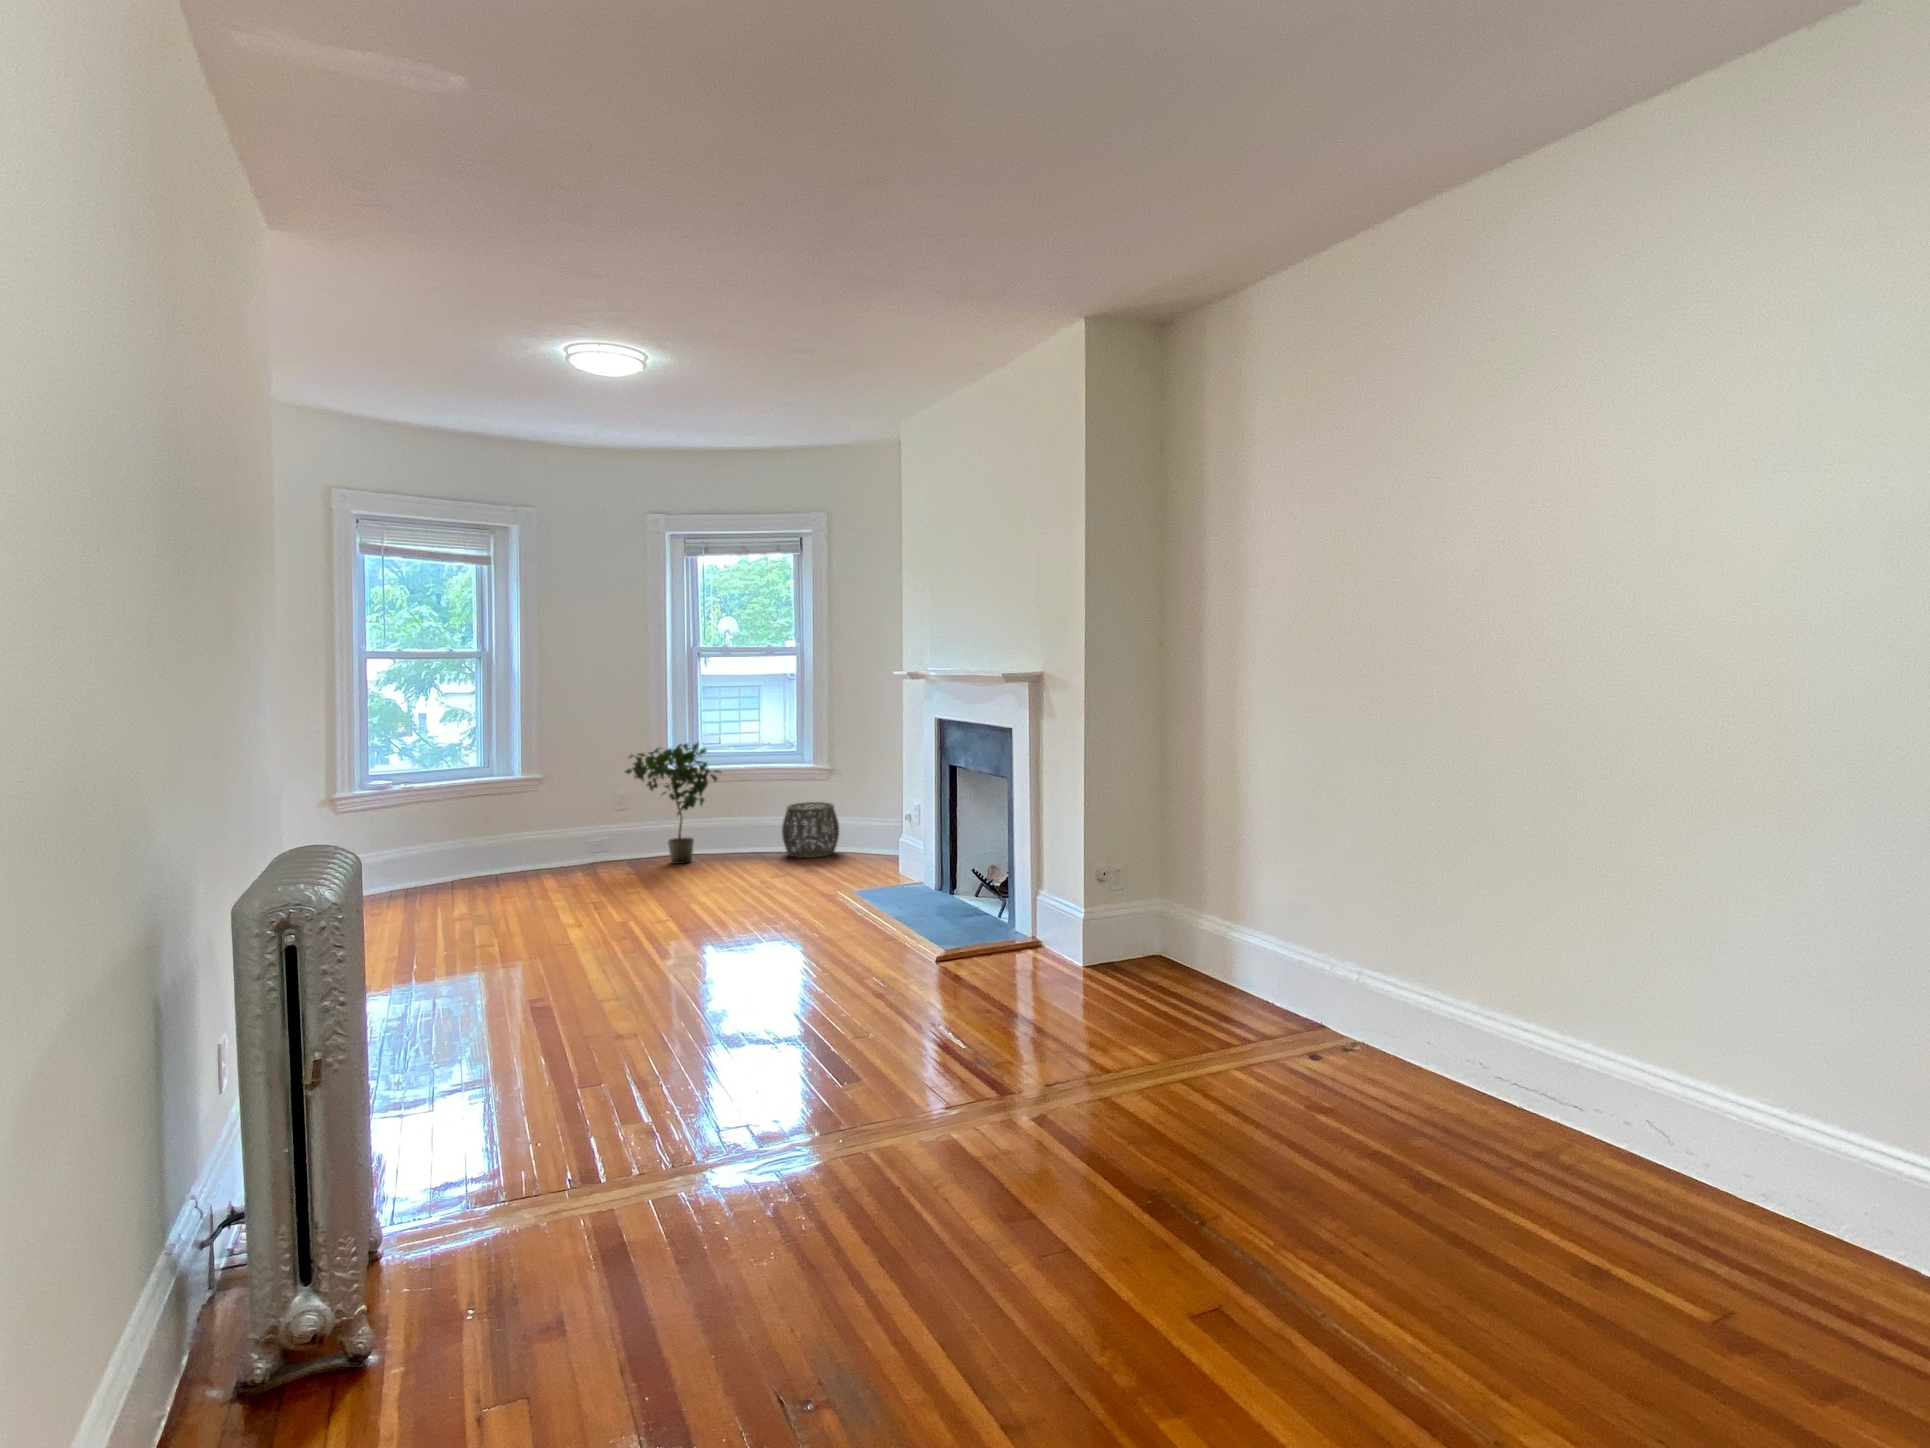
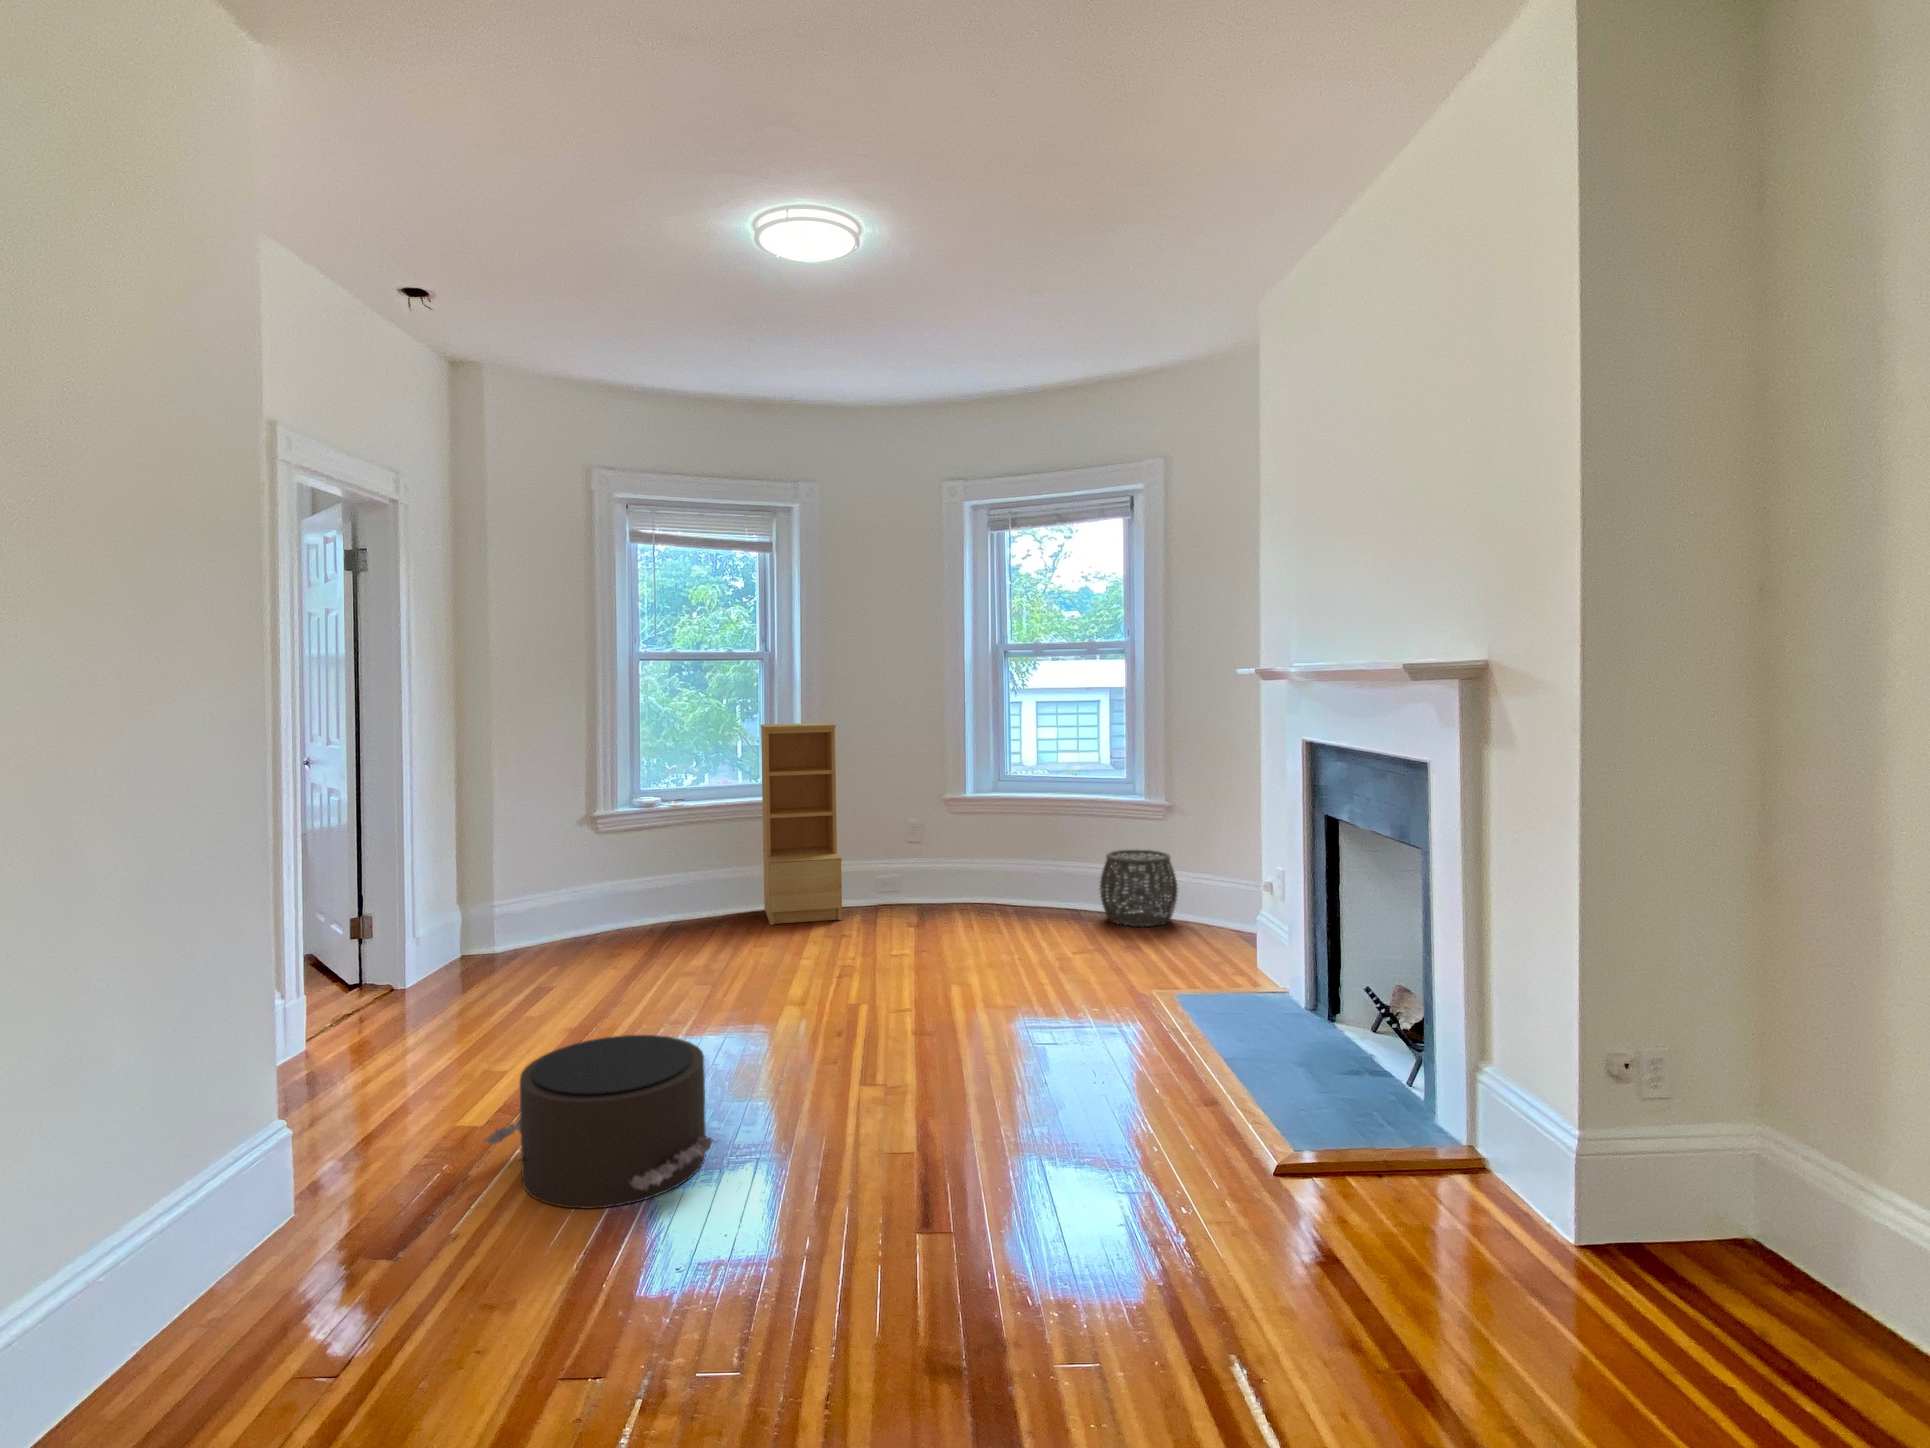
bookshelf: none [484,712,571,884] -> present [761,723,842,925]
potted plant: present [625,743,721,864] -> none [905,764,1027,918]
pouf: none [419,936,601,1042] -> present [485,1035,717,1209]

